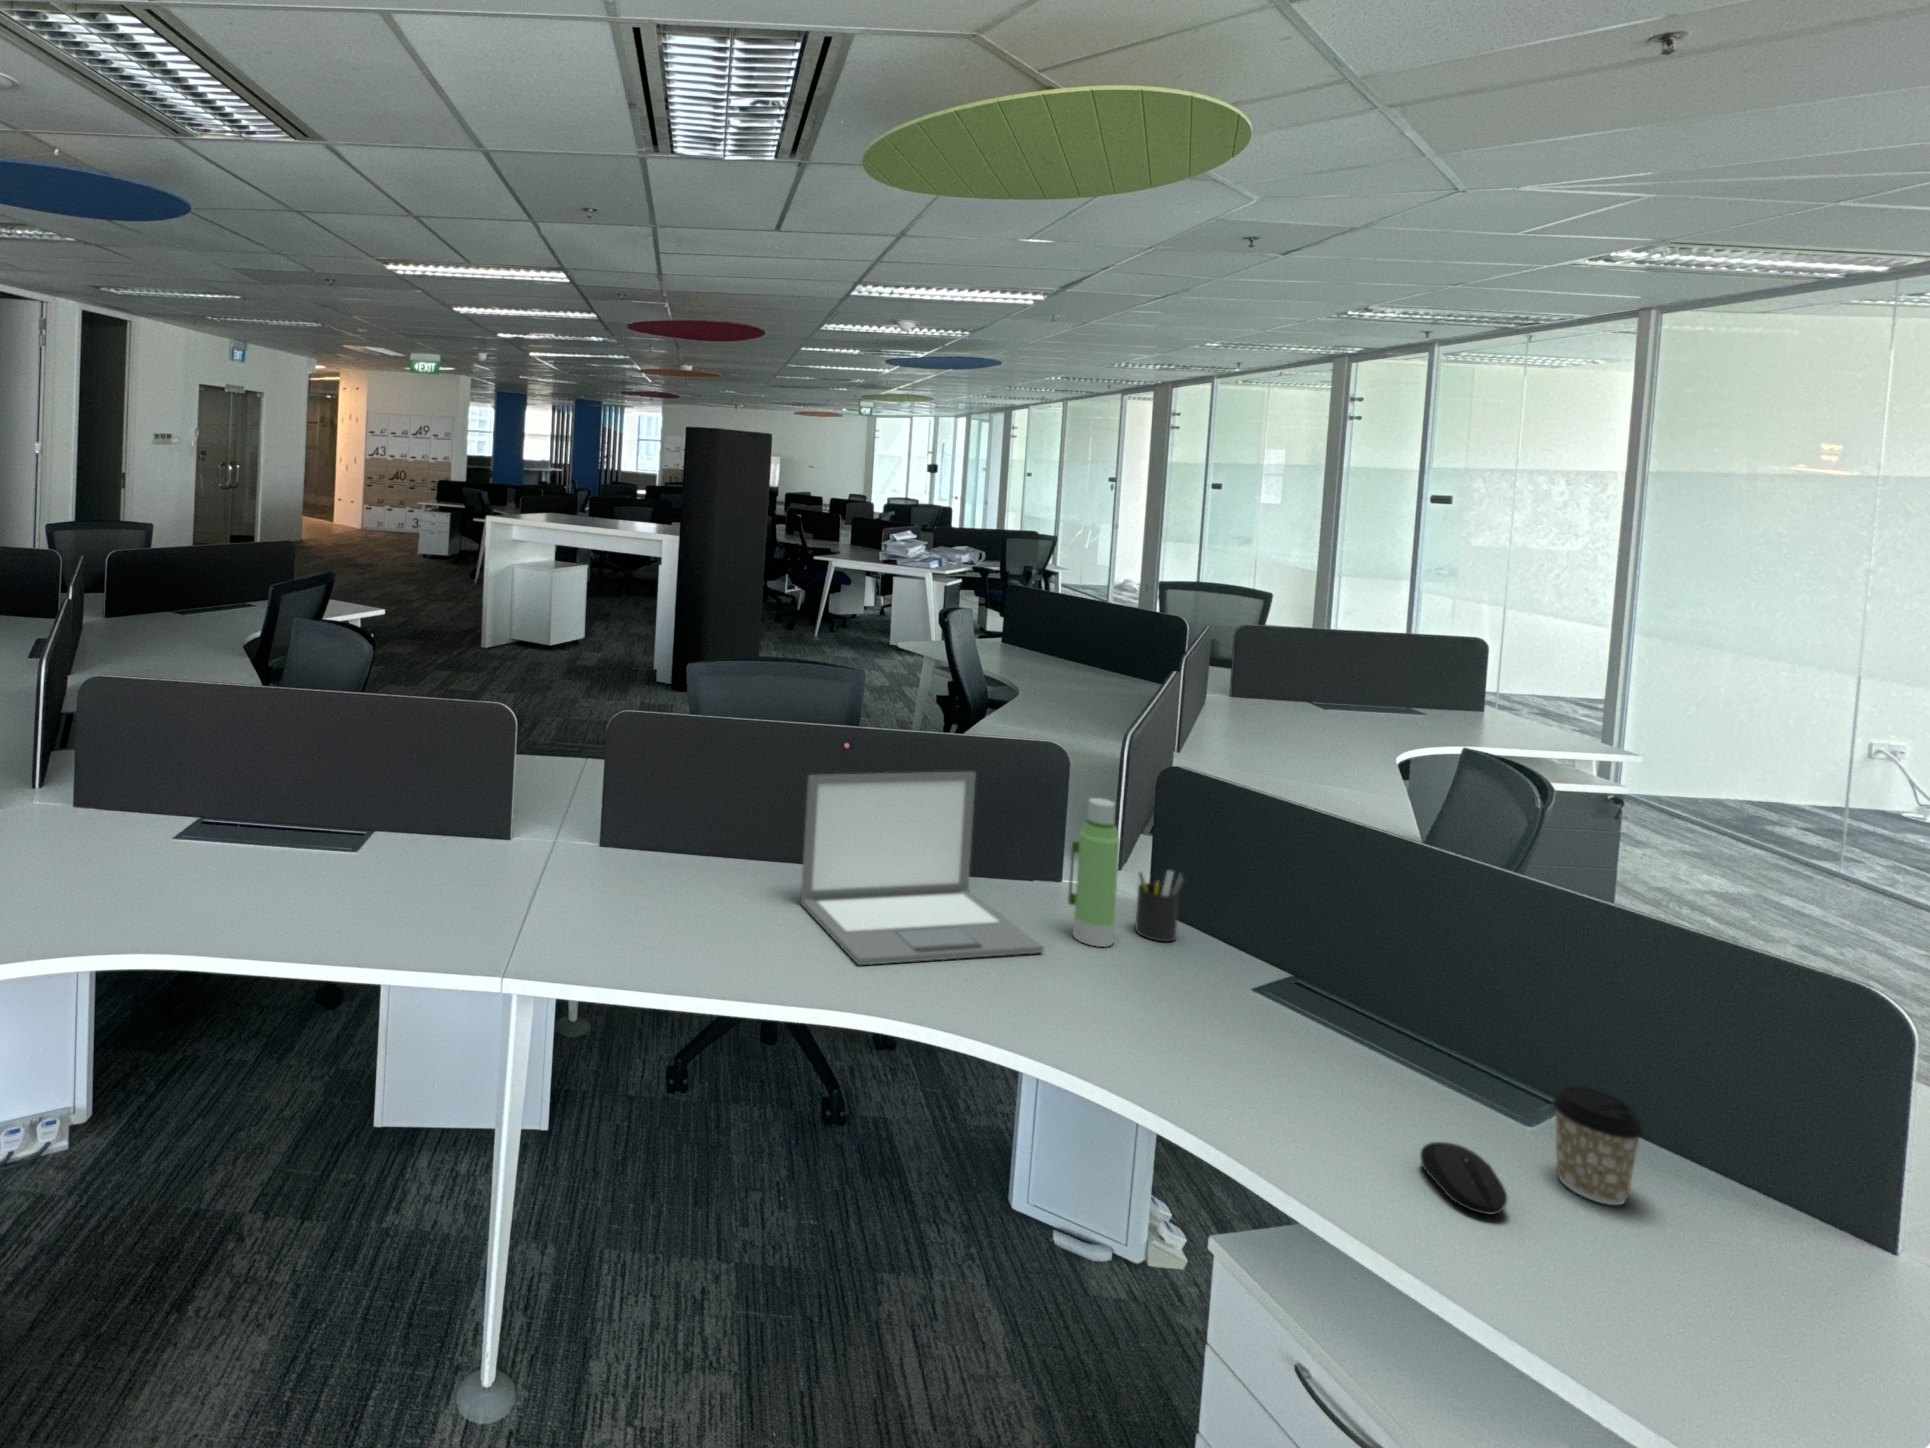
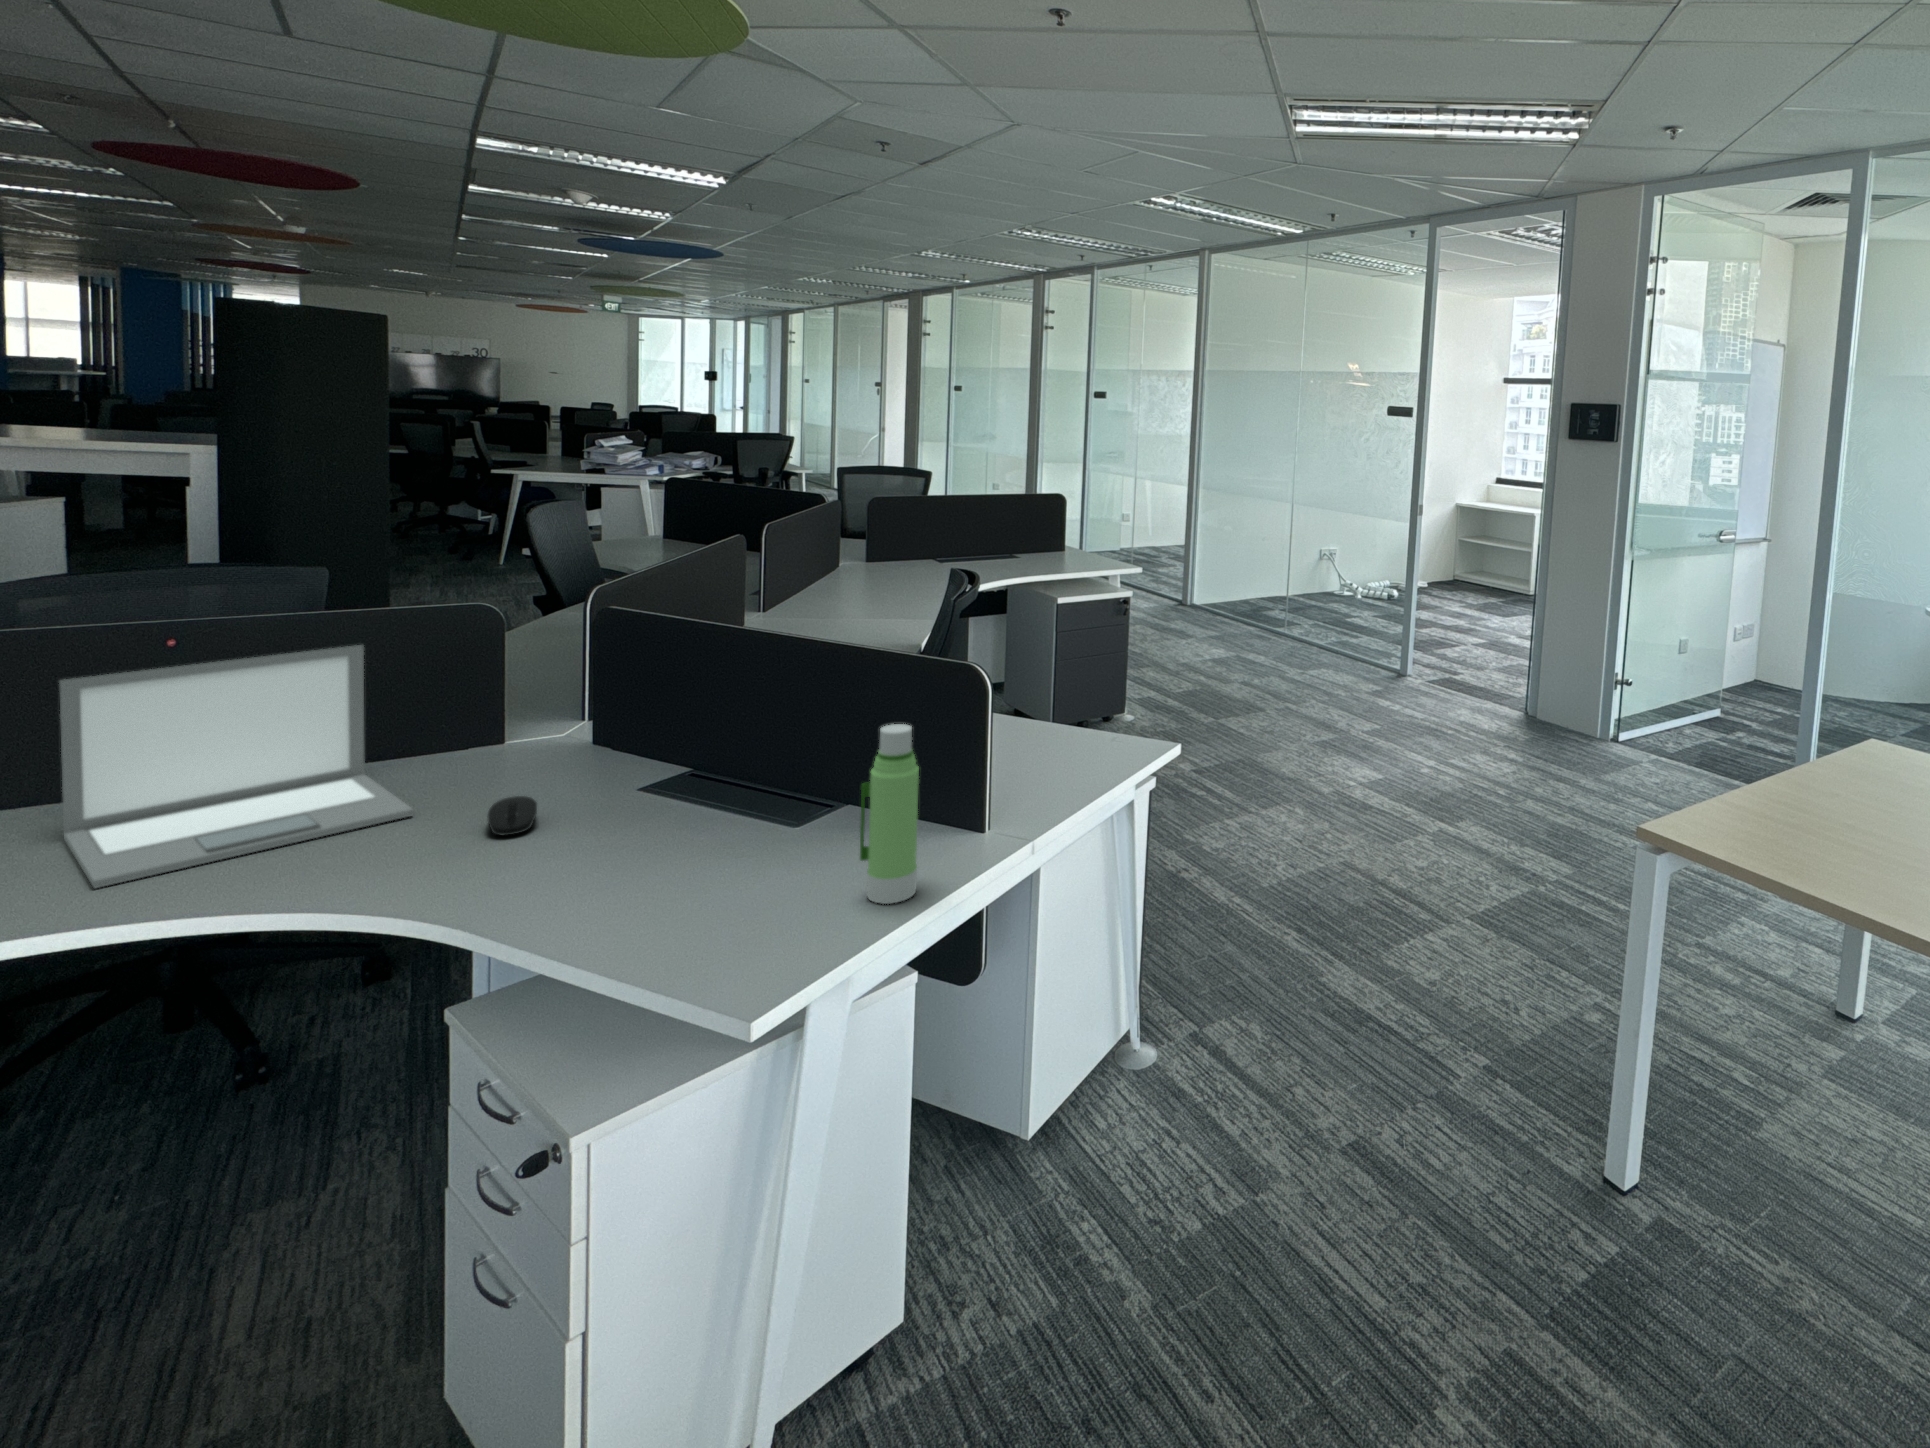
water bottle: present [1068,798,1120,947] -> present [860,724,919,904]
pen holder: present [1136,871,1183,942] -> none [558,706,607,776]
coffee cup: present [1553,1086,1643,1205] -> none [790,796,849,881]
computer mouse: present [1421,1142,1507,1215] -> present [488,796,537,835]

